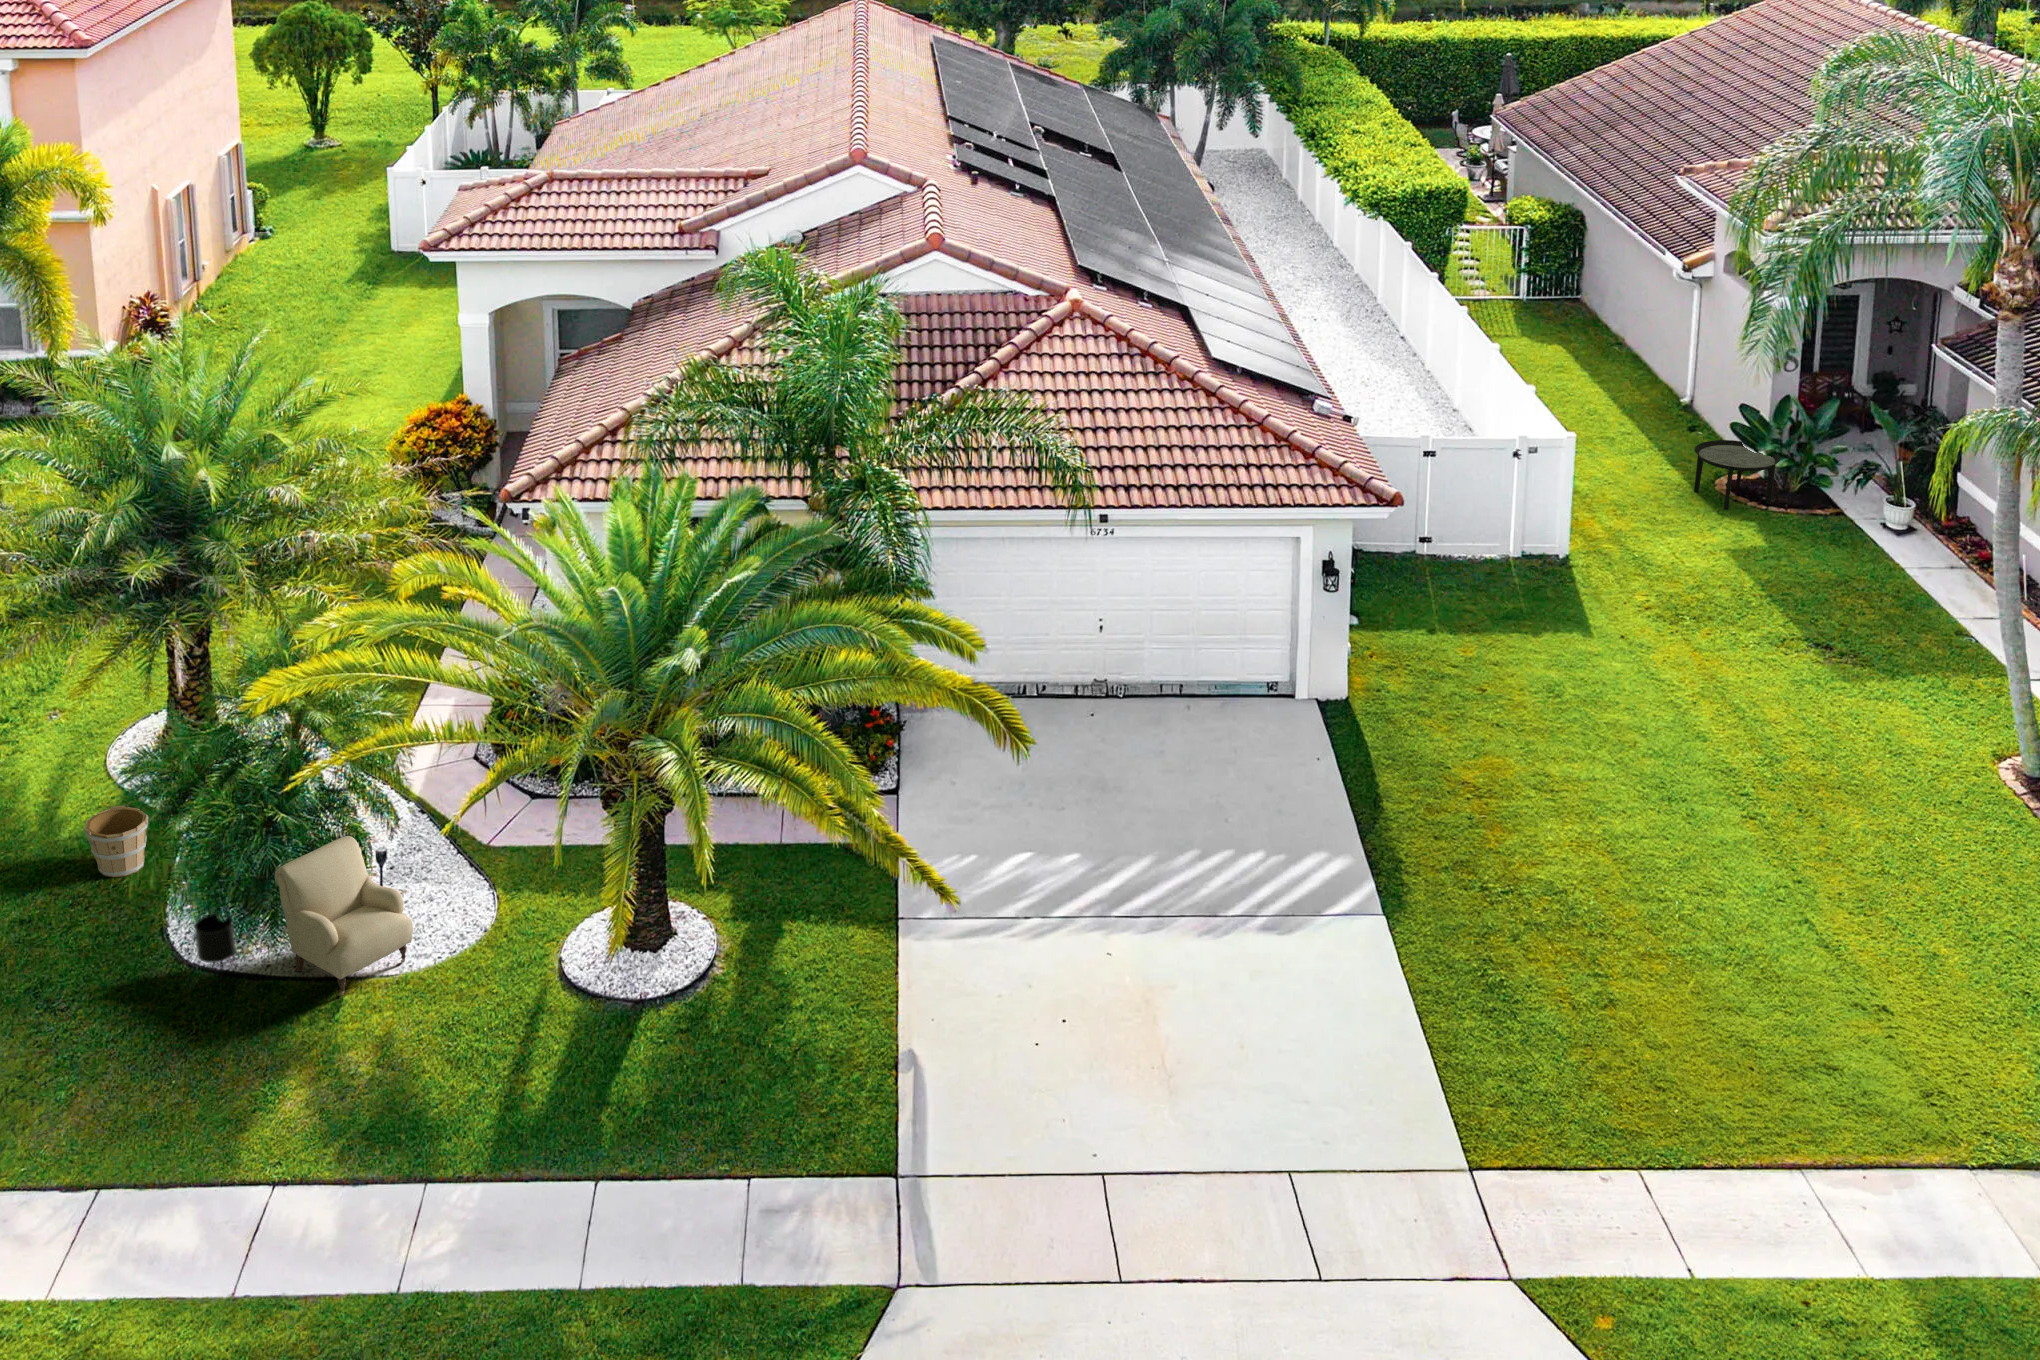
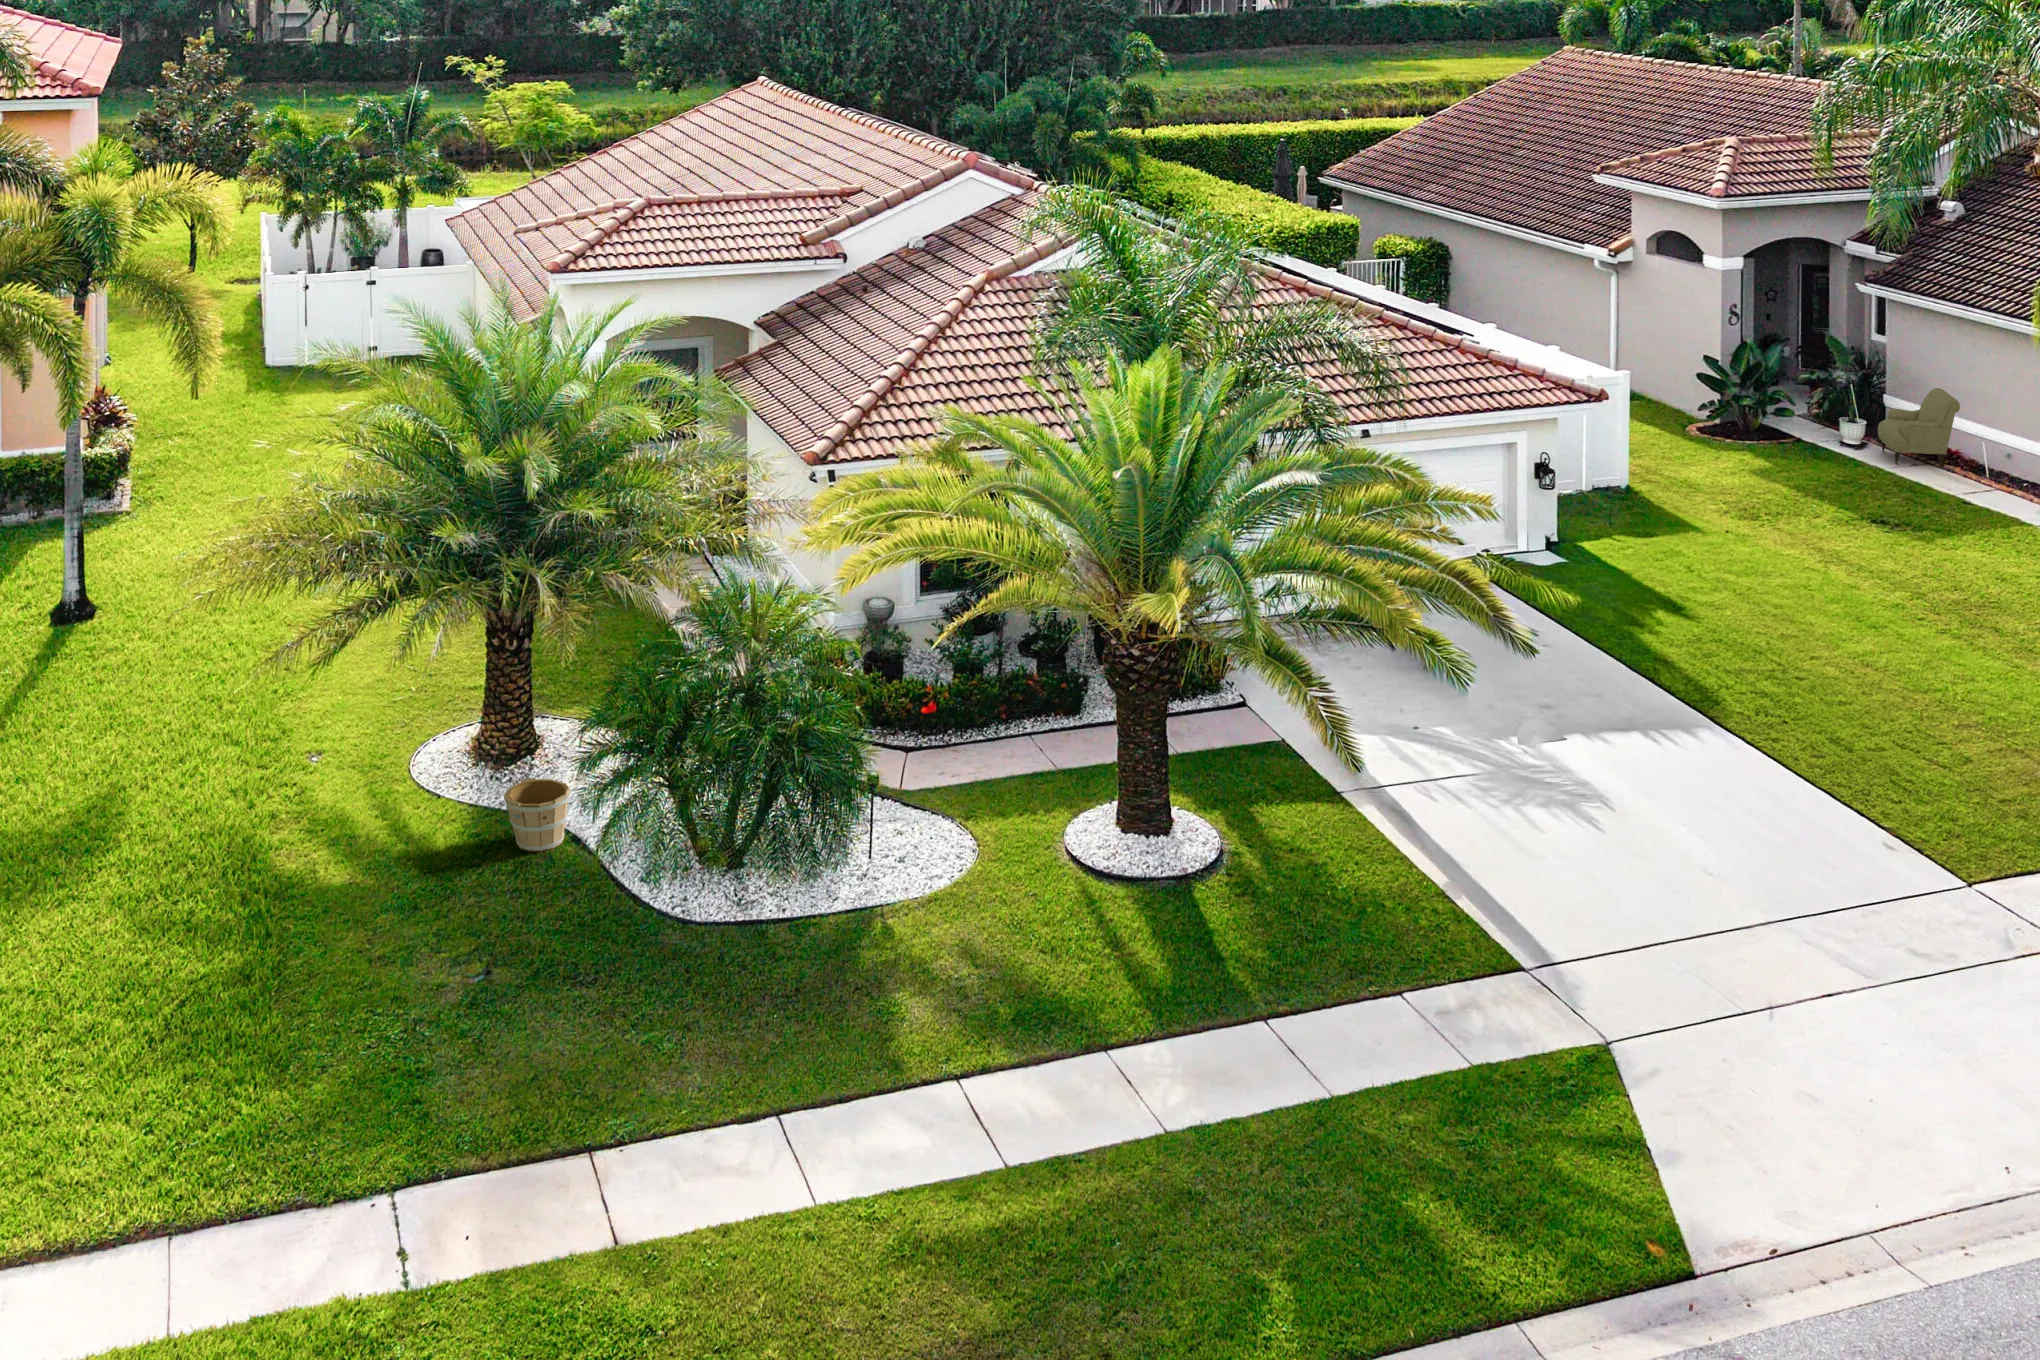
round table: present [1694,440,1780,510] -> none [1680,381,1754,436]
chair: present [275,836,413,995] -> present [1878,388,1960,467]
planter: present [195,914,236,974] -> none [705,854,746,921]

